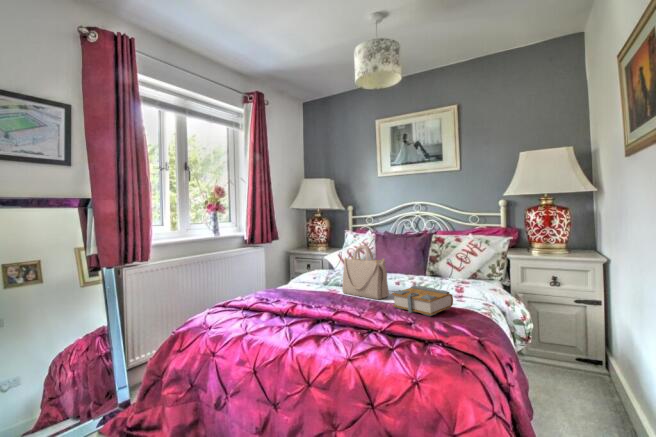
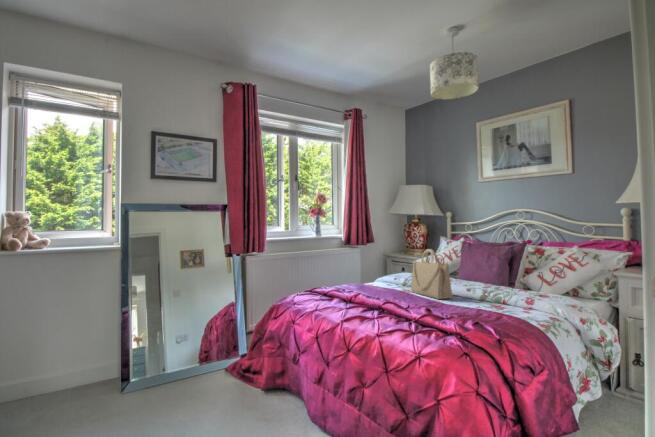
book: present [392,286,453,316] -> none [444,288,502,315]

